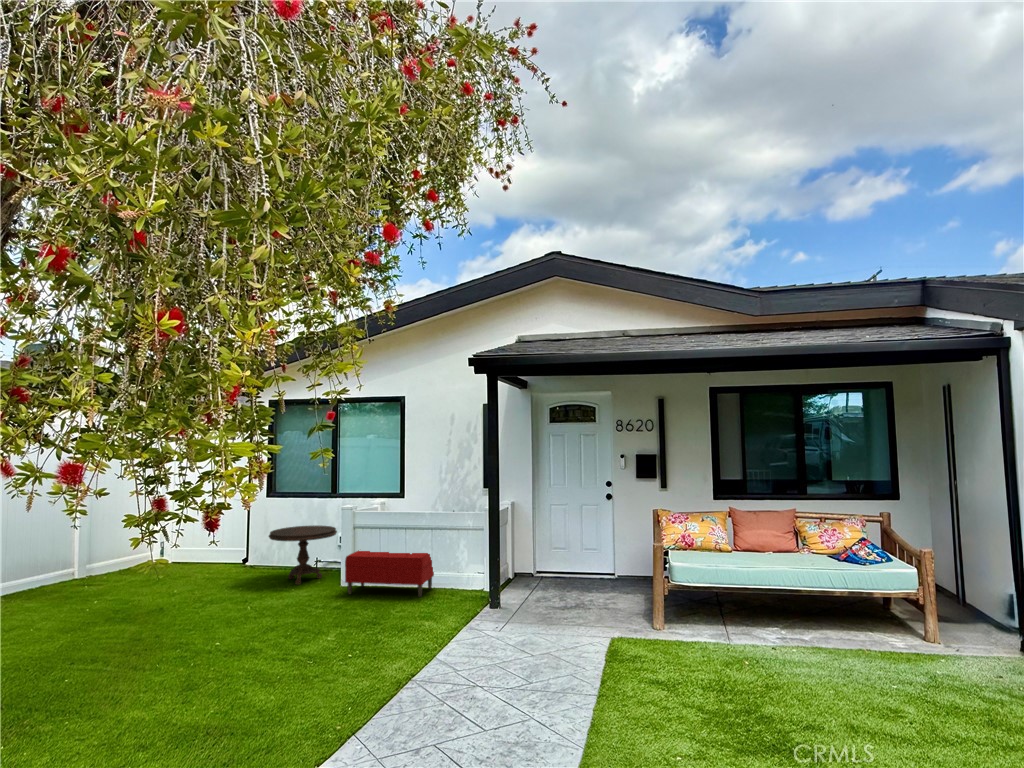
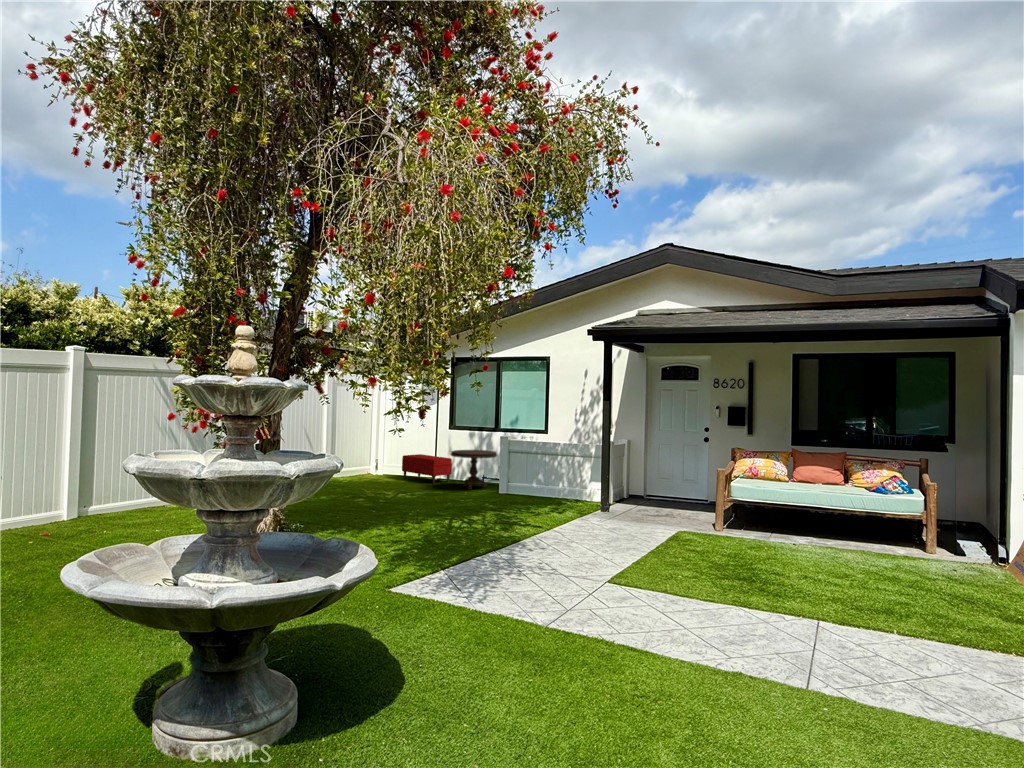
bench: present [345,550,434,597] -> present [402,454,452,484]

